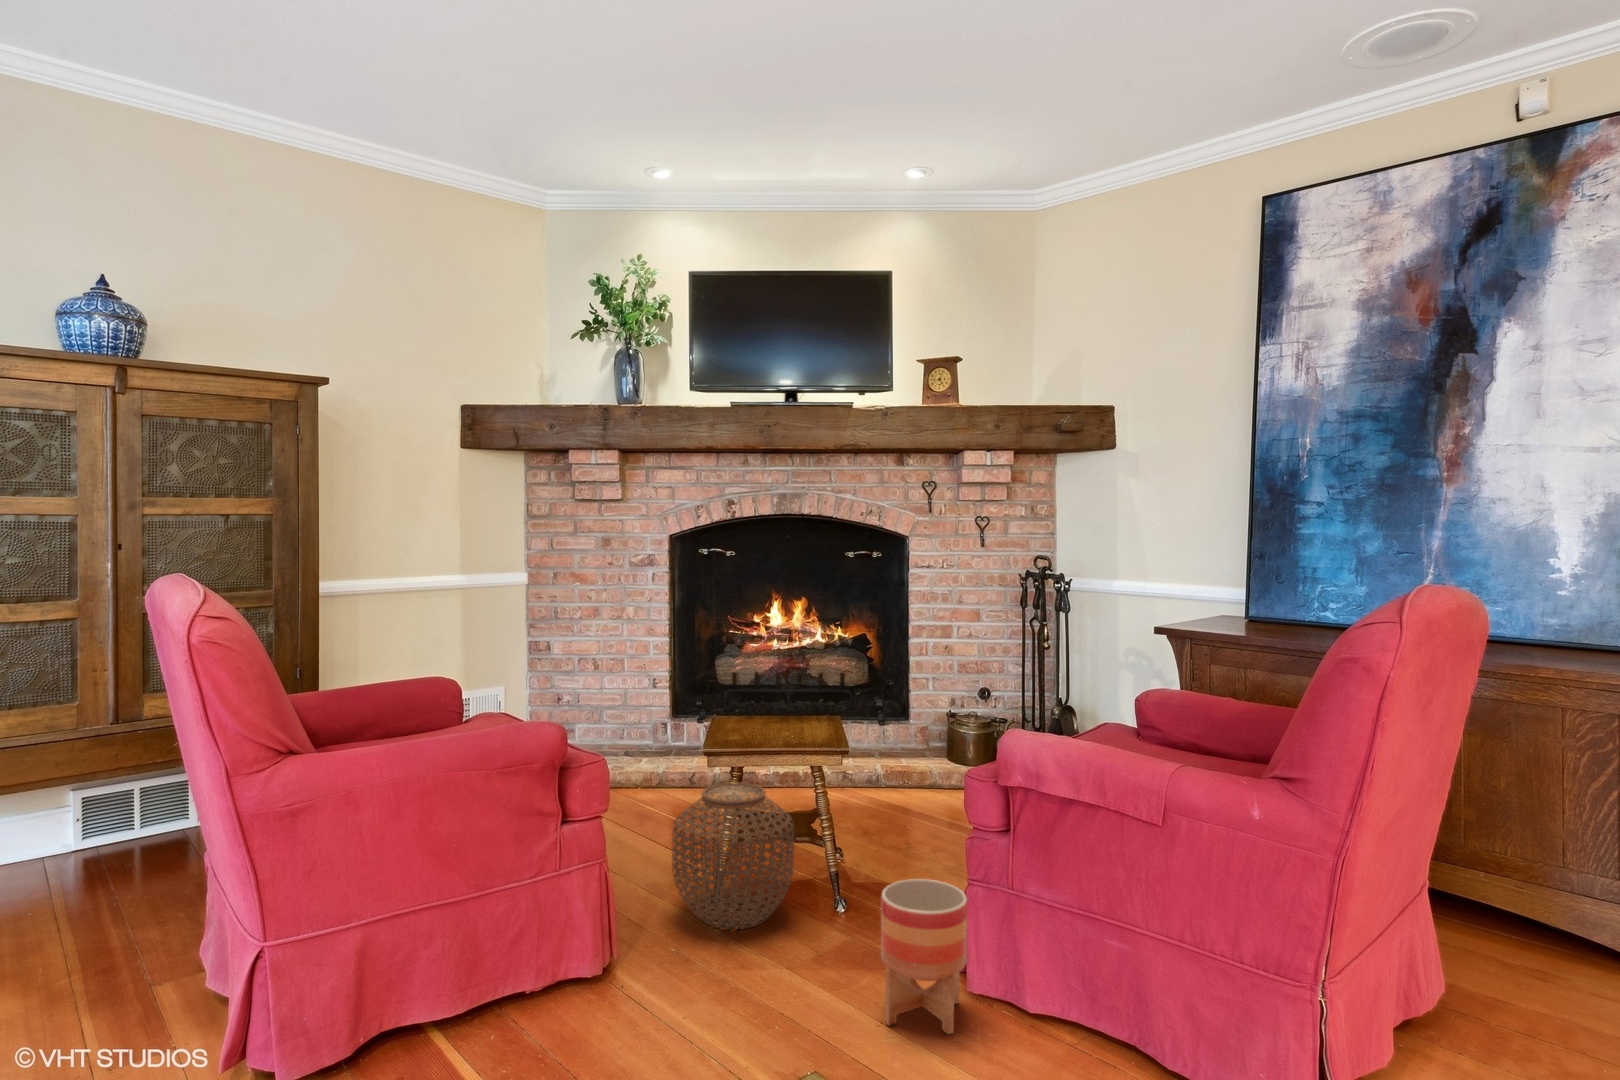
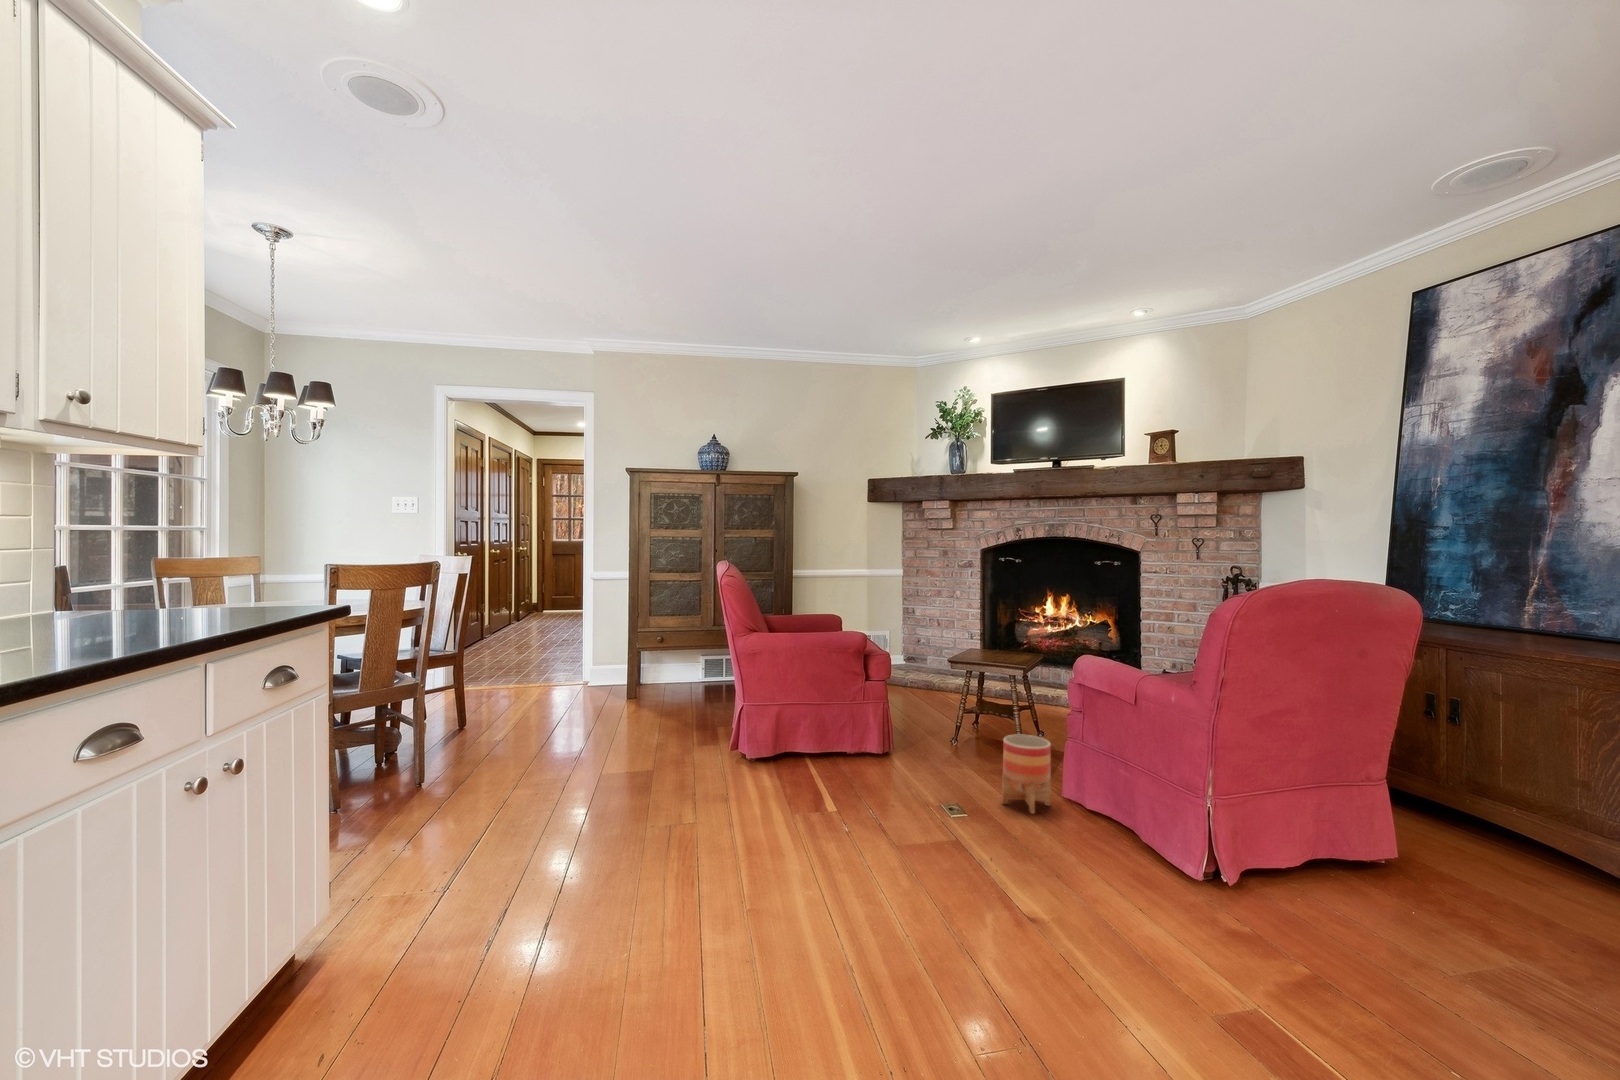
woven basket: present [672,783,794,929] -> none [929,682,995,758]

